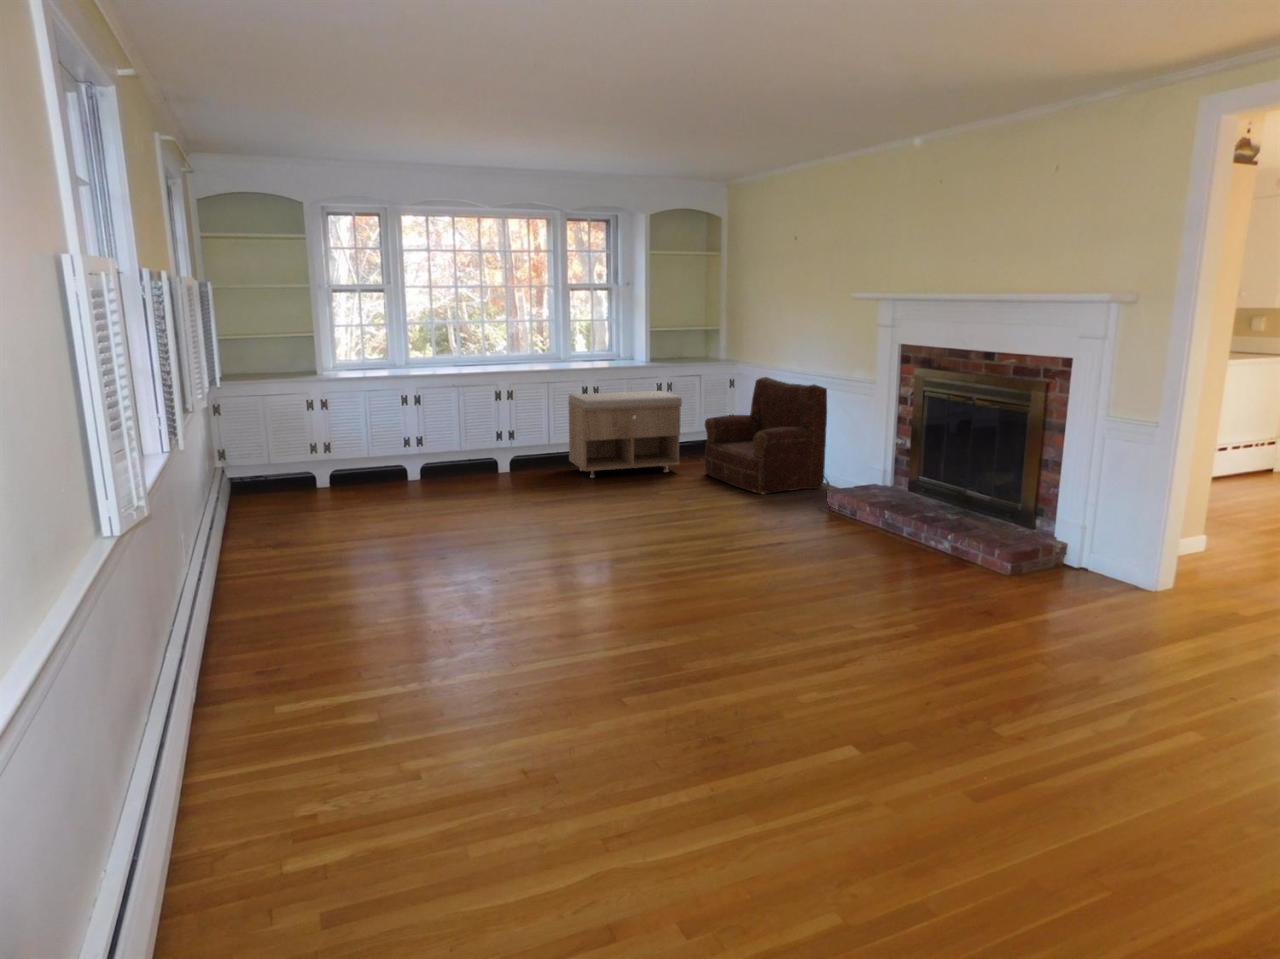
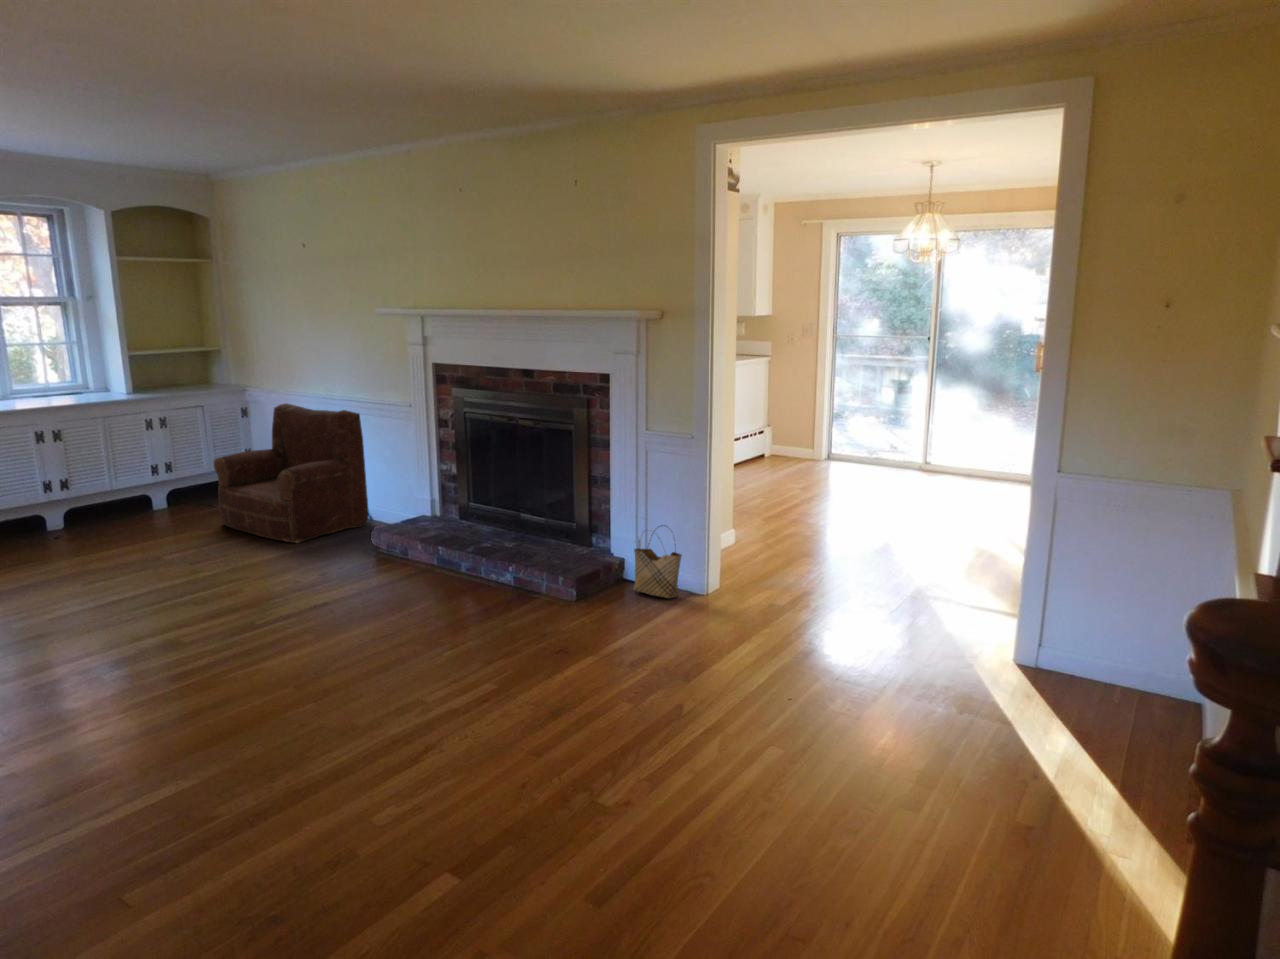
storage bench: present [568,391,682,478] -> none [7,428,186,550]
woven basket: none [1074,514,1134,588] -> present [633,525,682,598]

